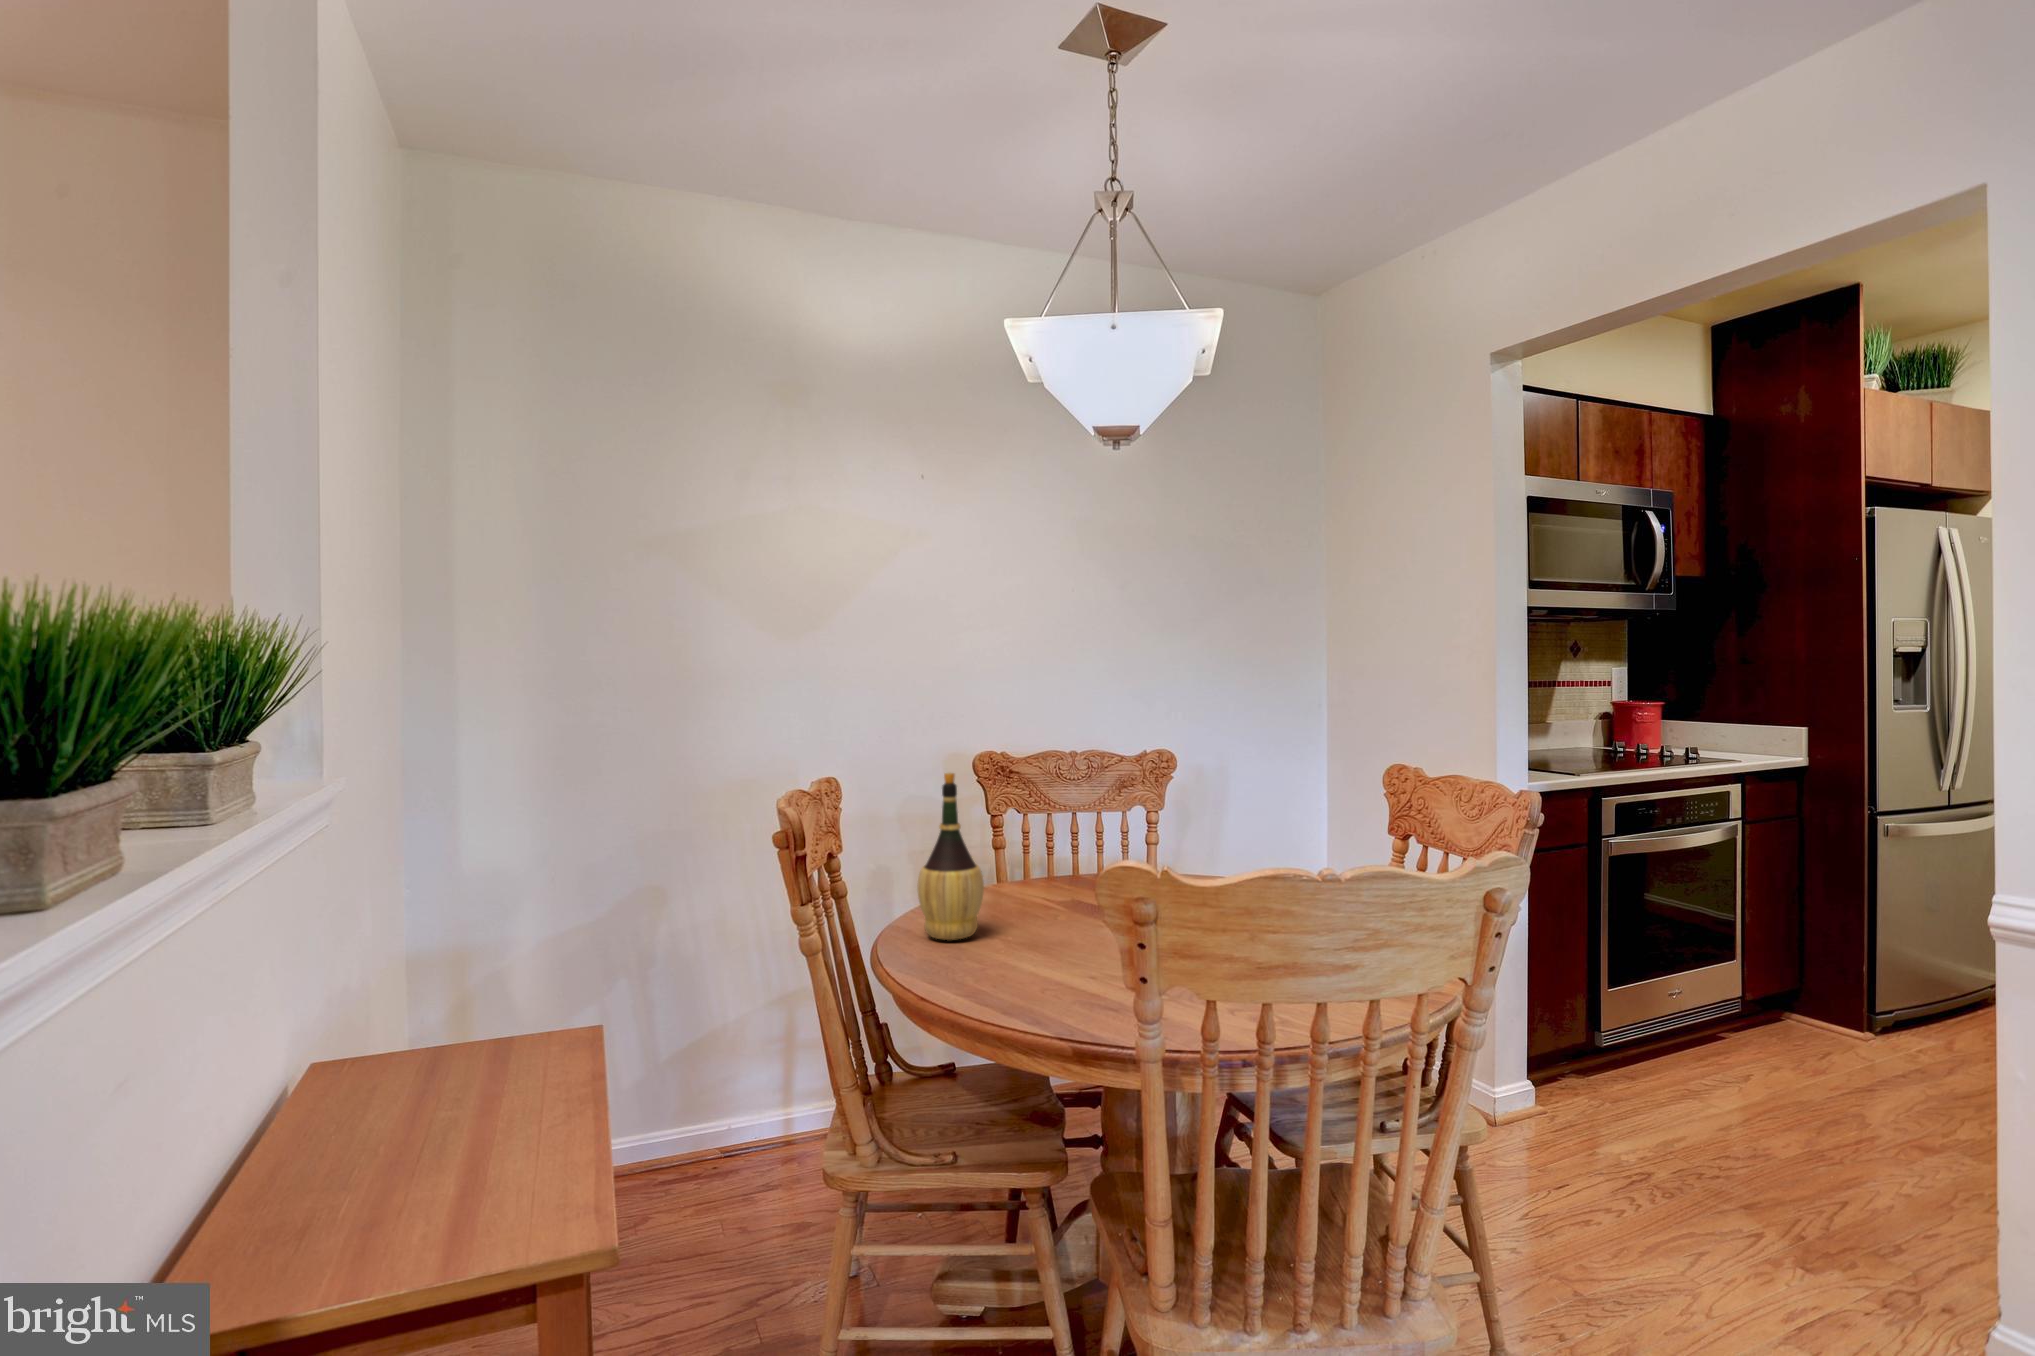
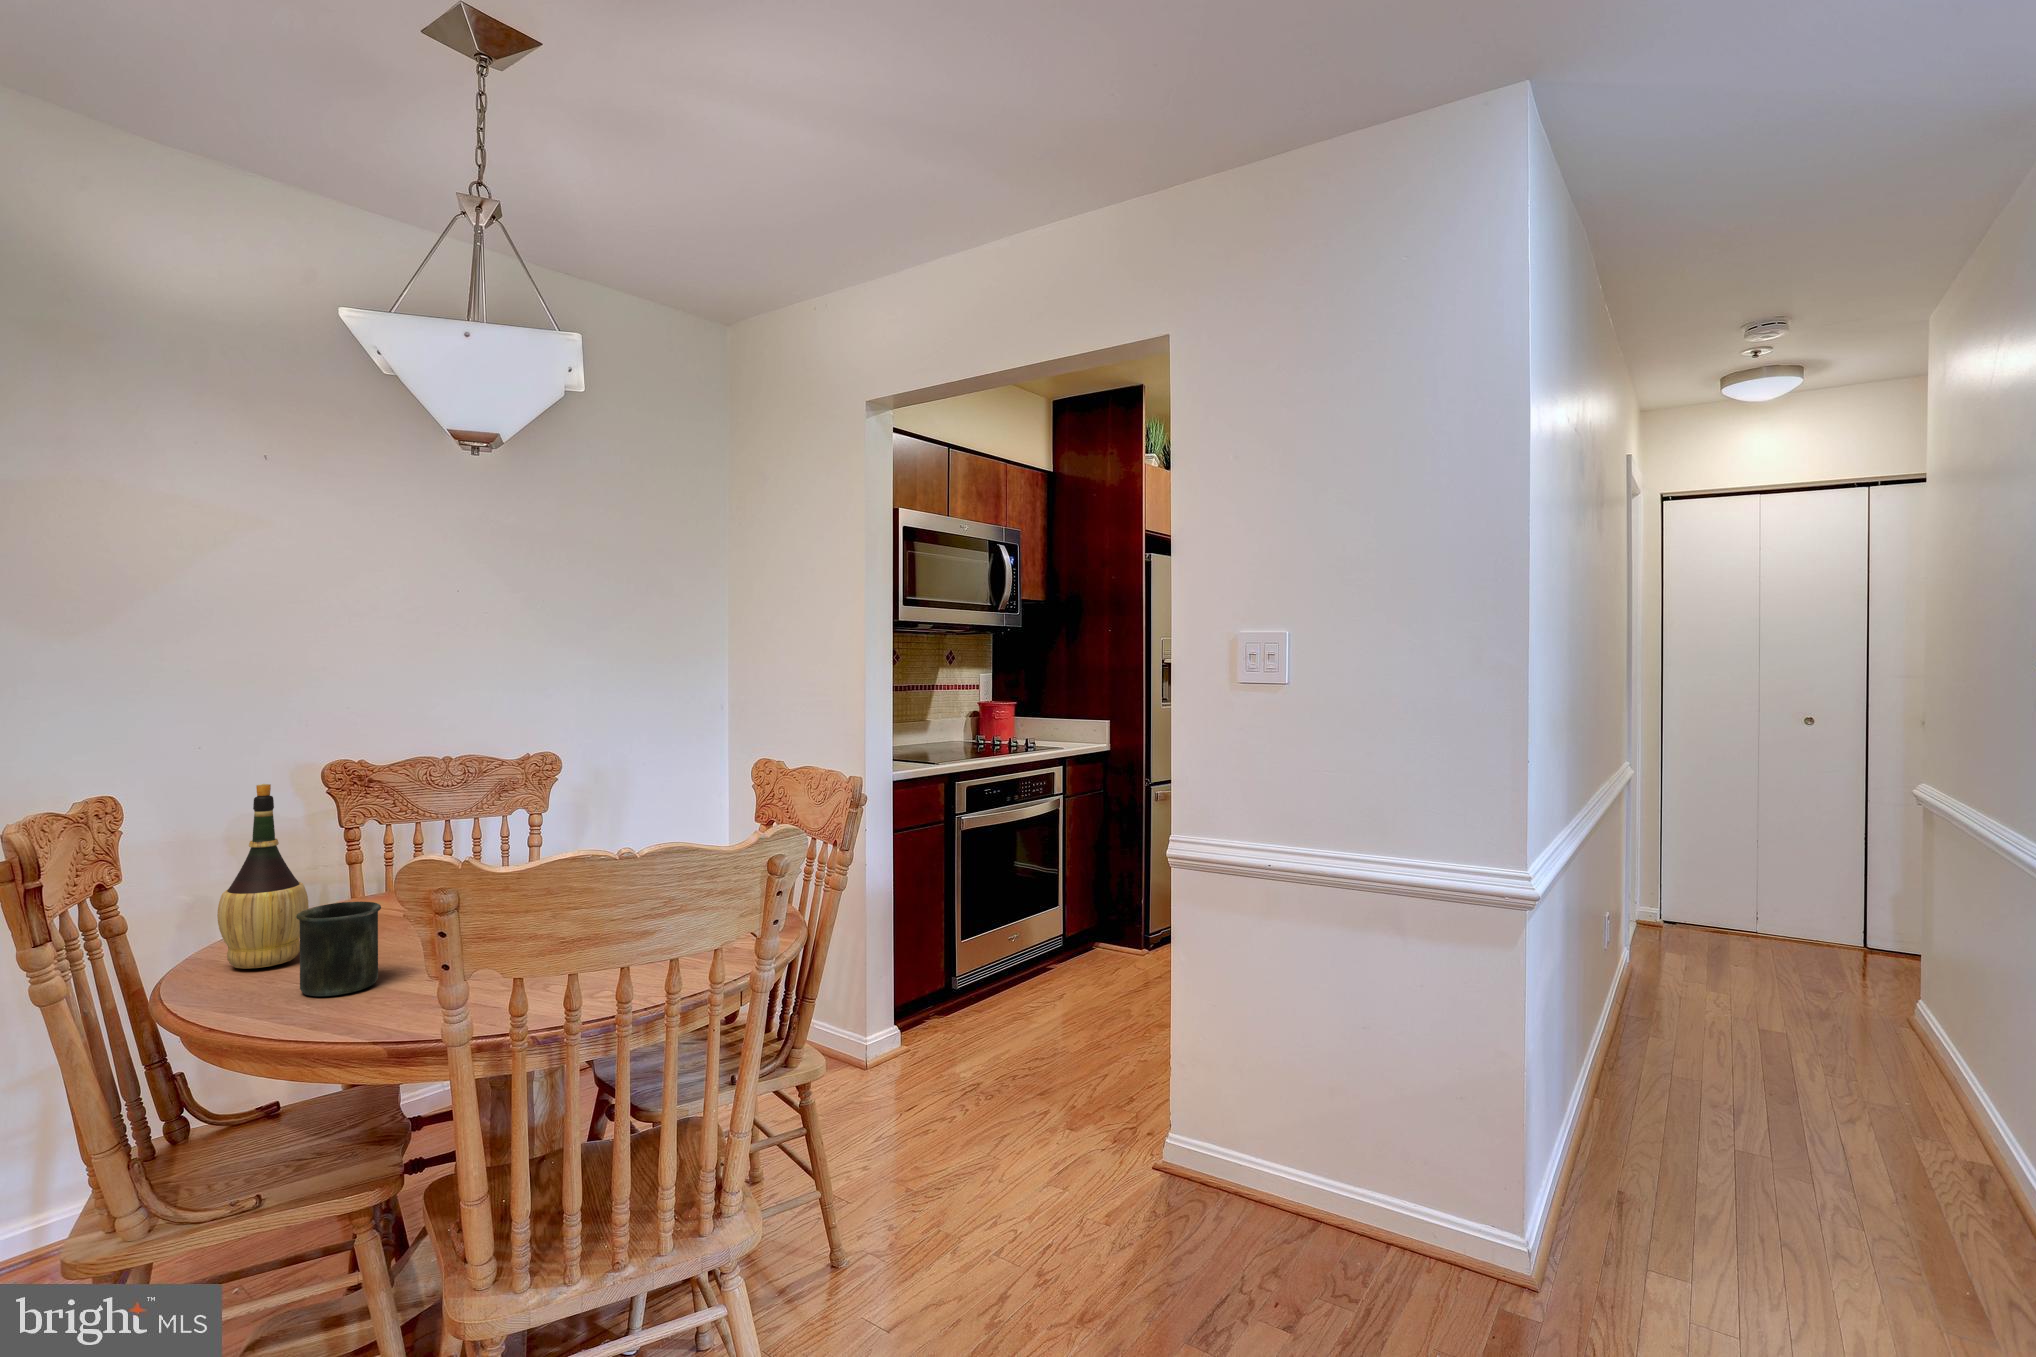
mug: none [982,888,1049,978] -> present [296,901,381,996]

